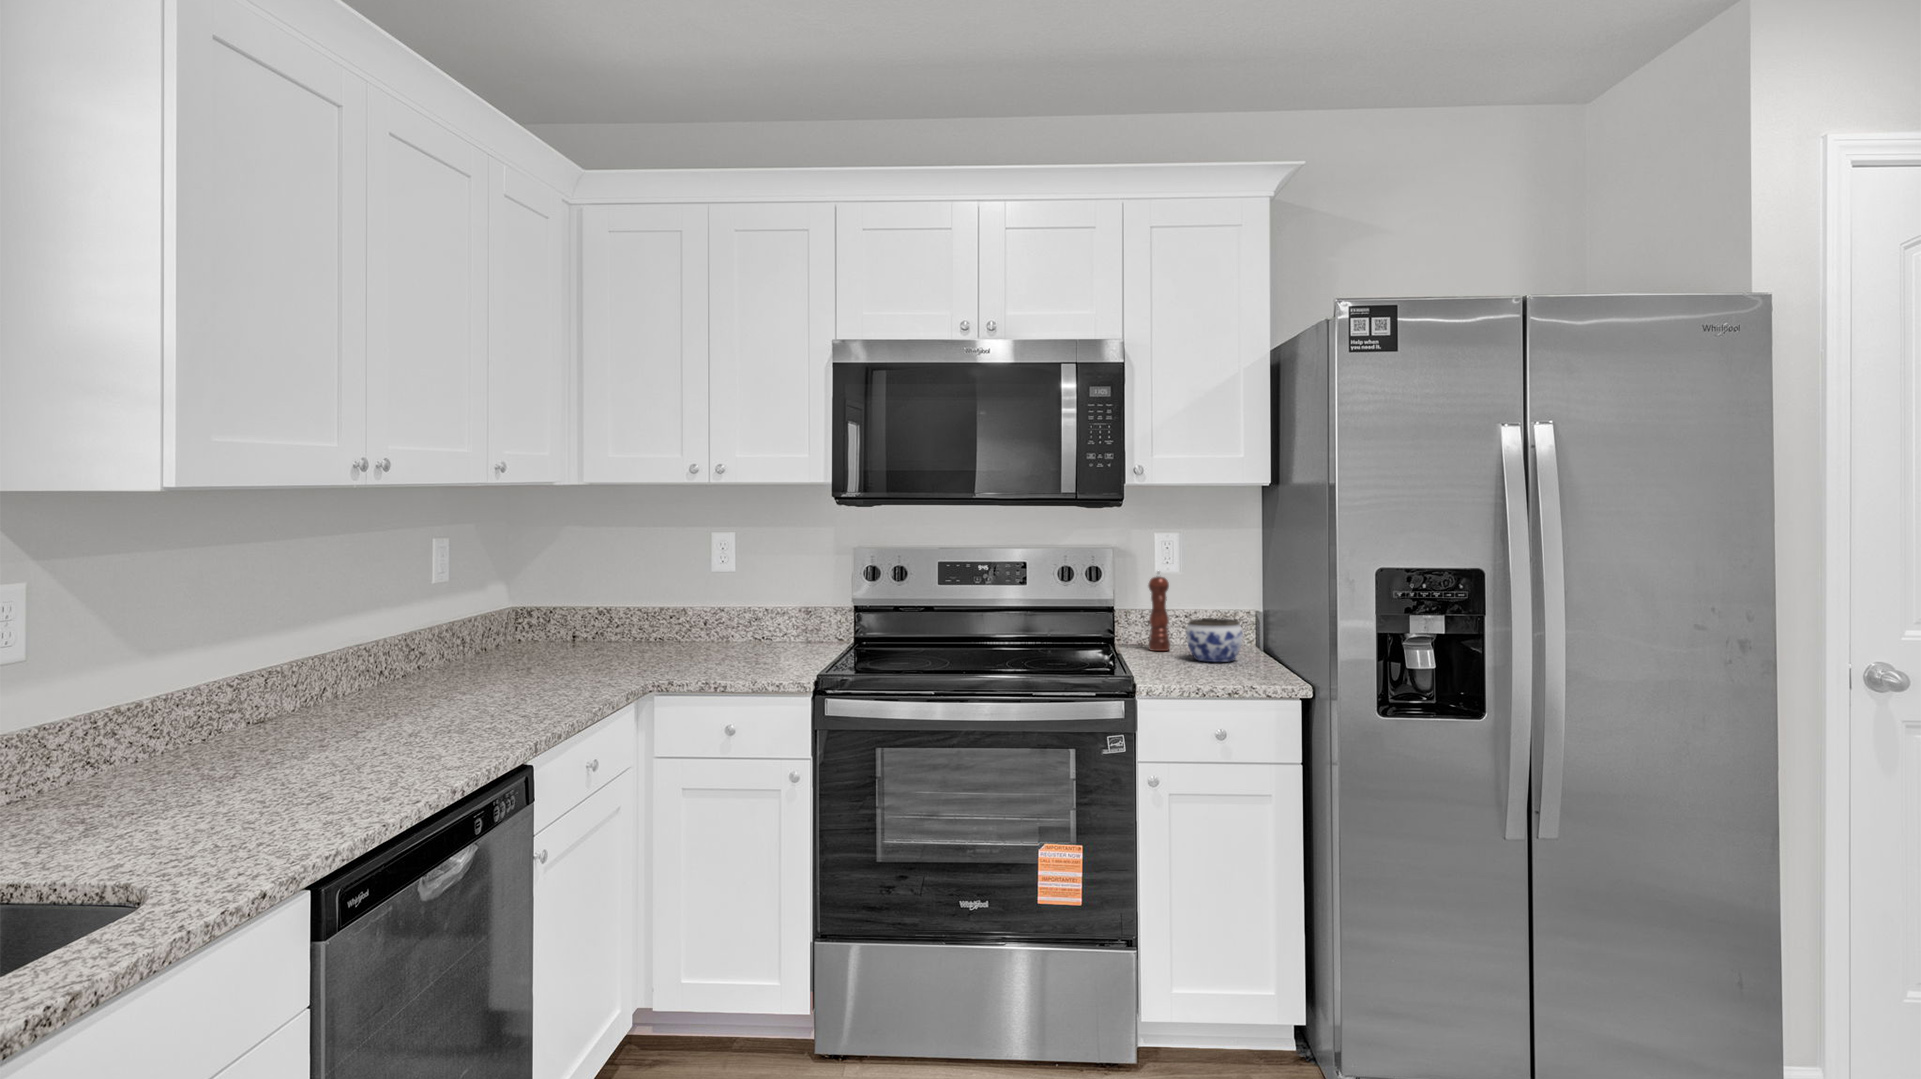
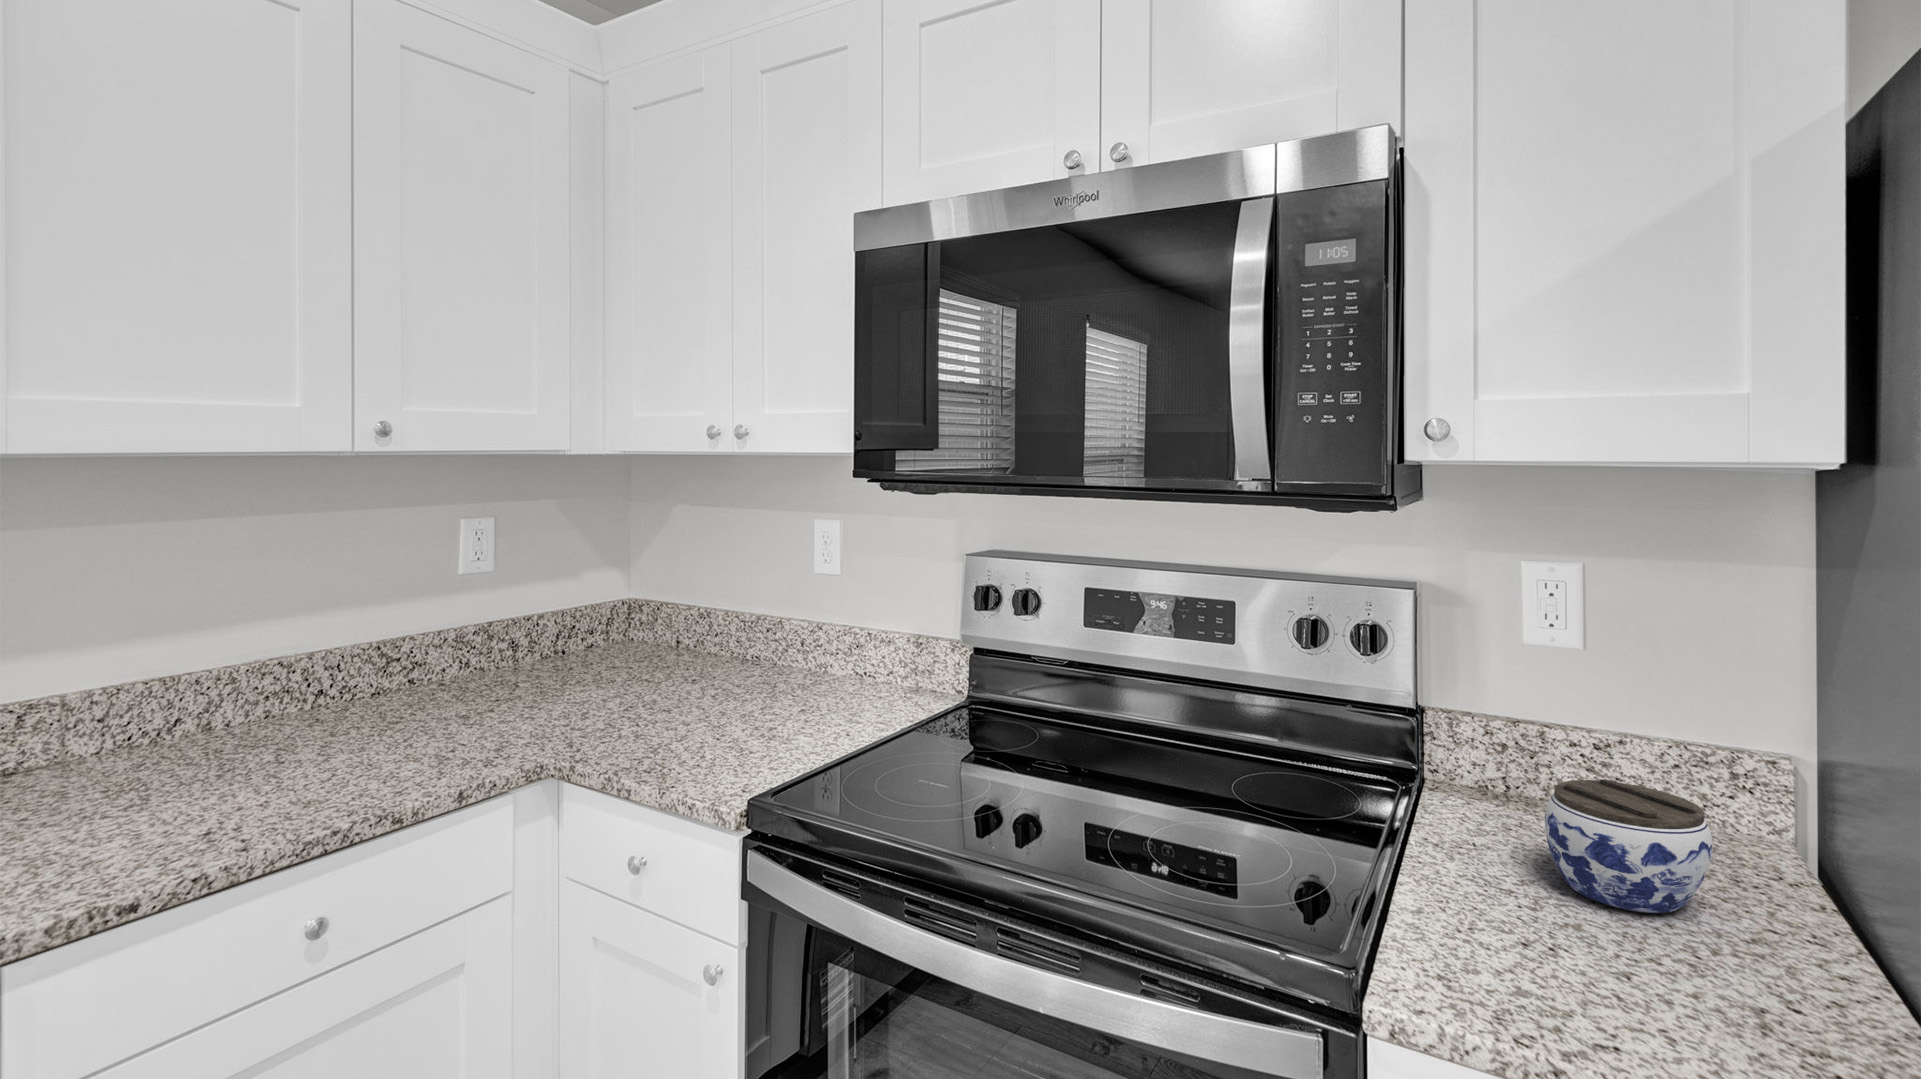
pepper mill: present [1148,571,1170,651] -> none [1478,646,1536,825]

